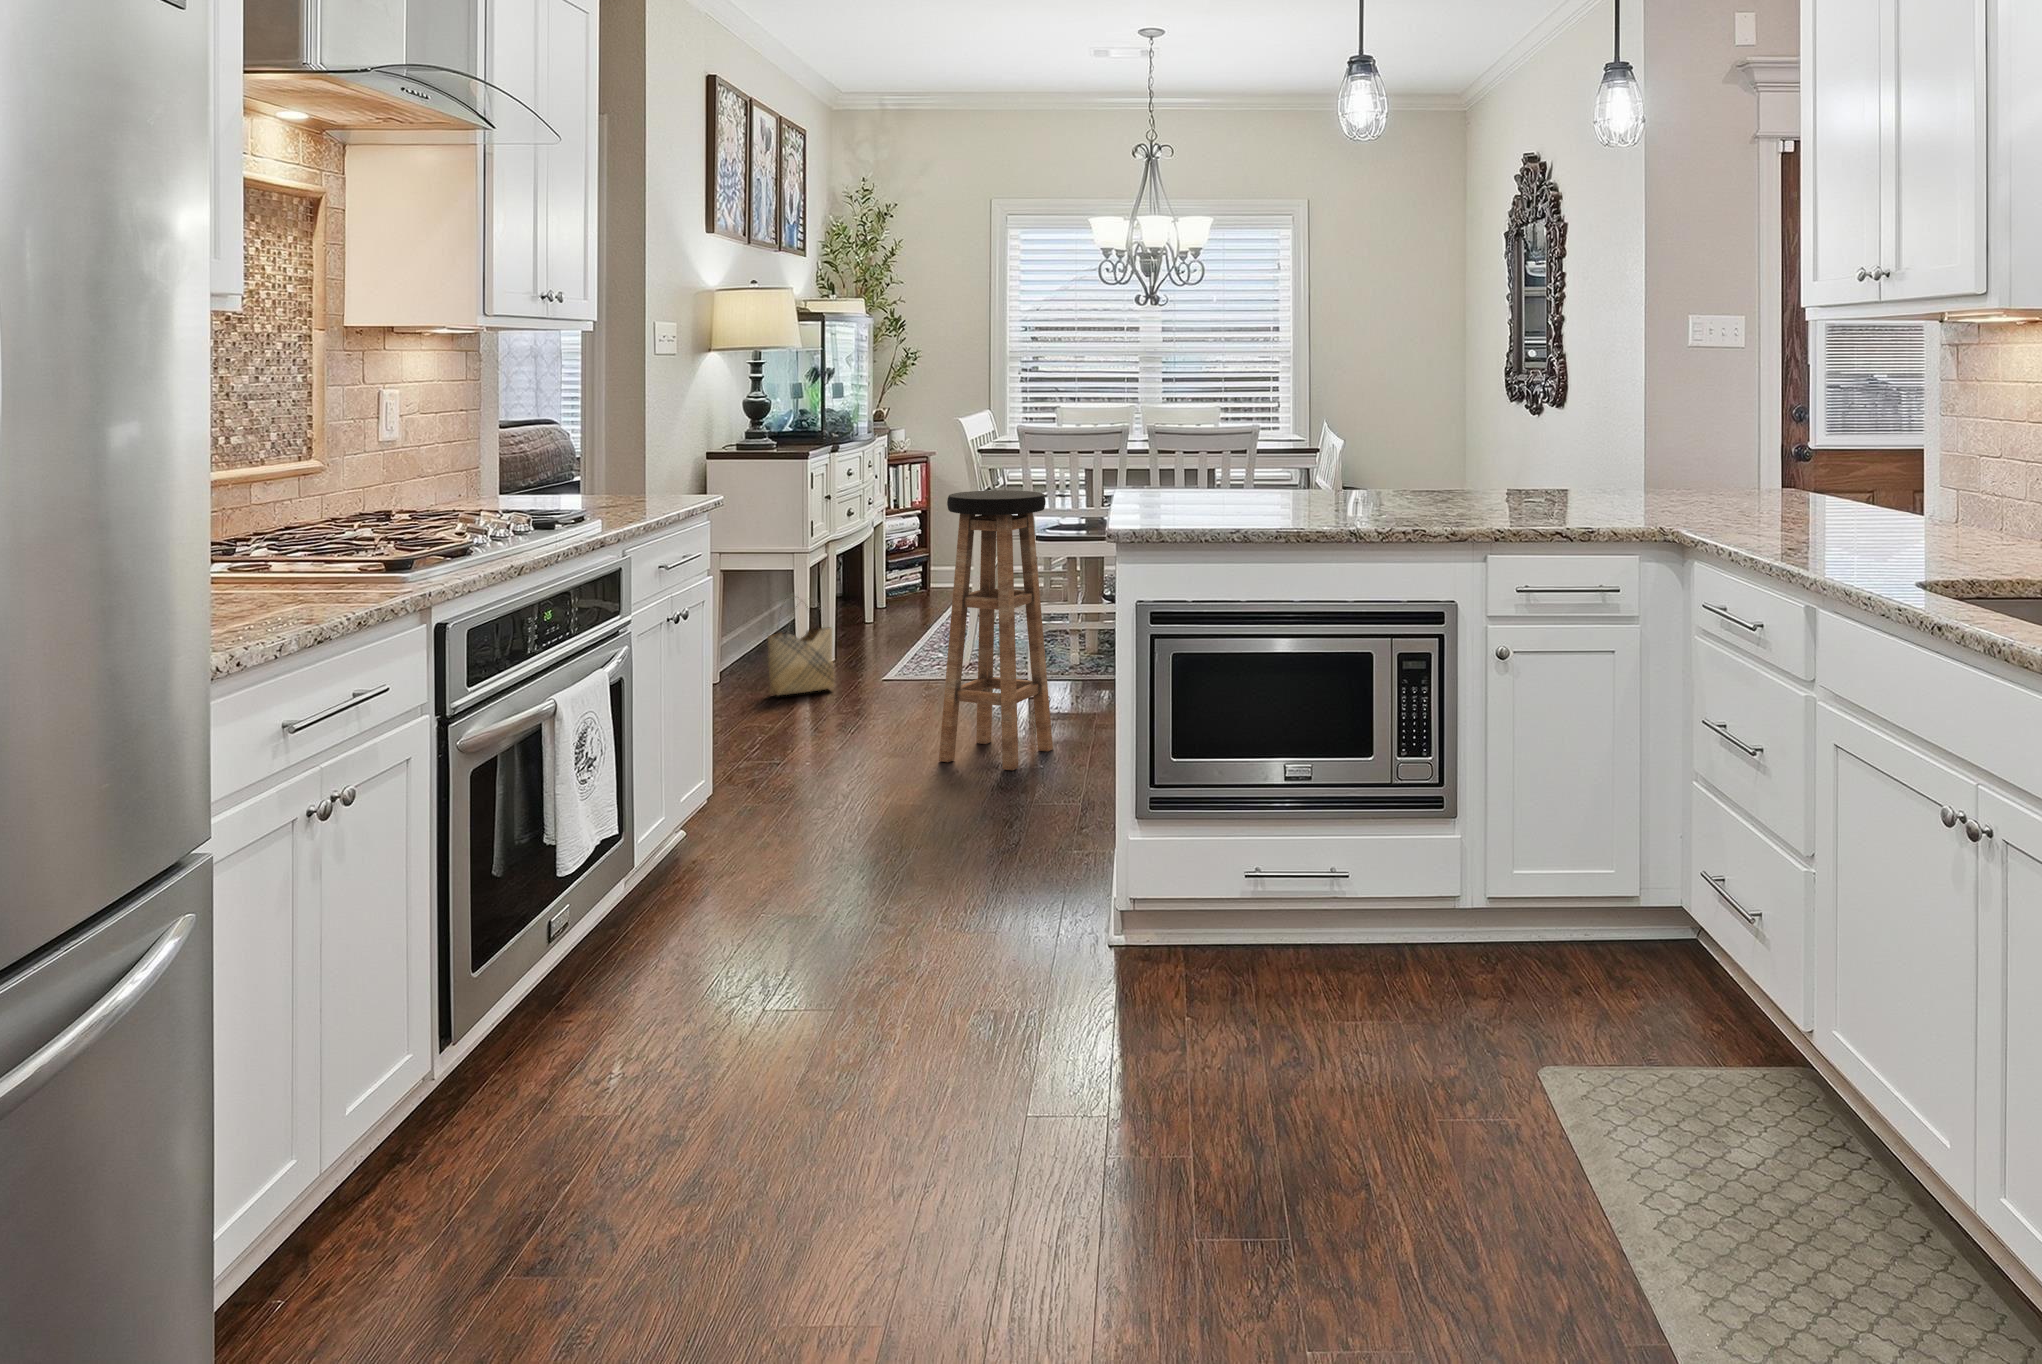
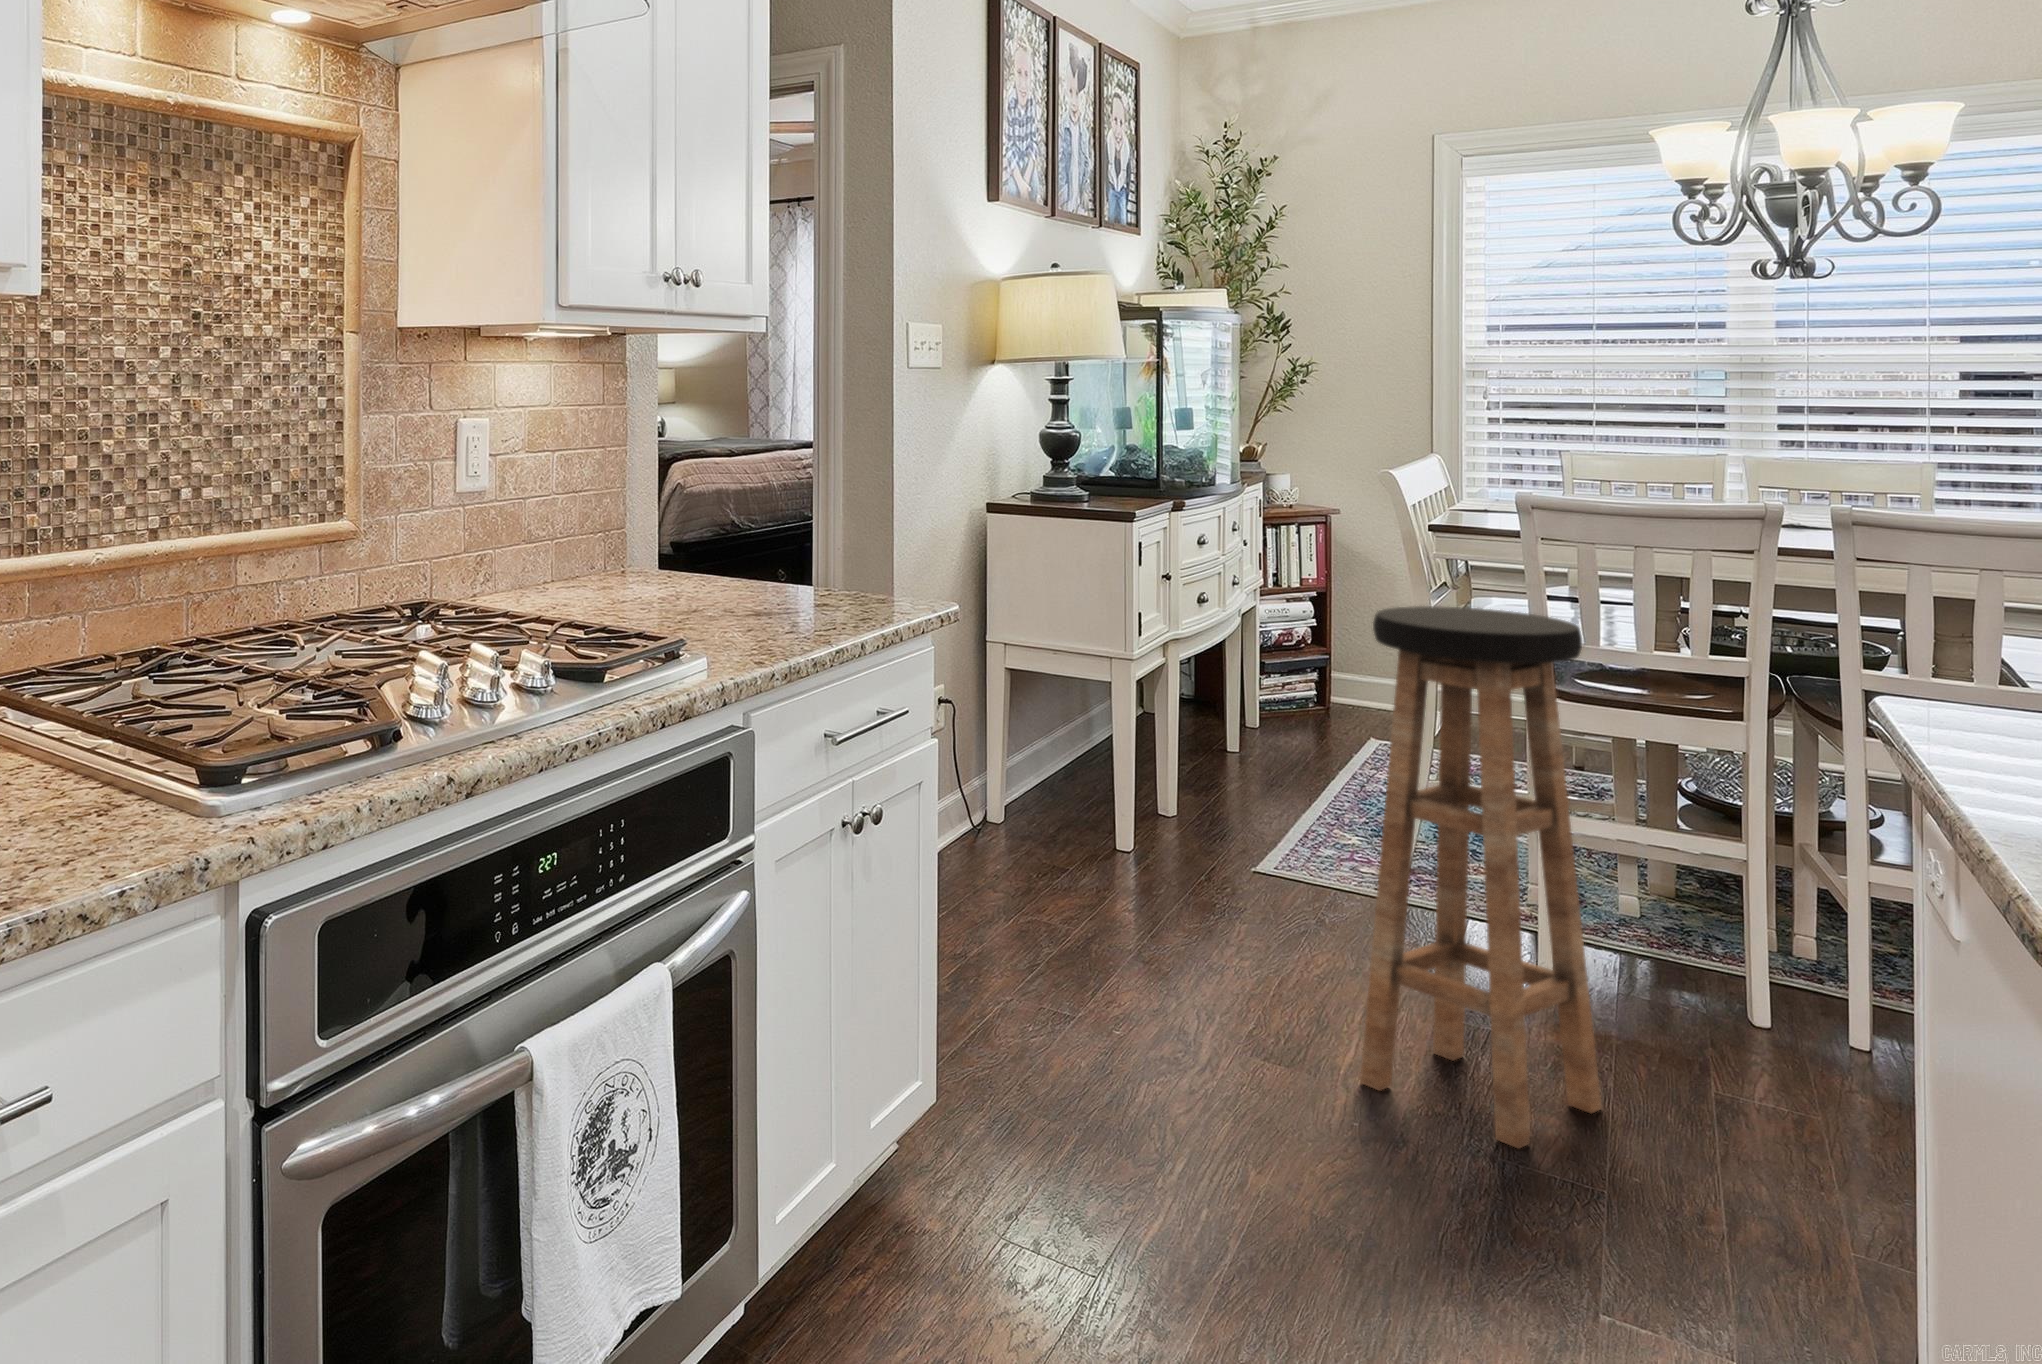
woven basket: present [767,598,835,695] -> none [1069,723,1176,873]

